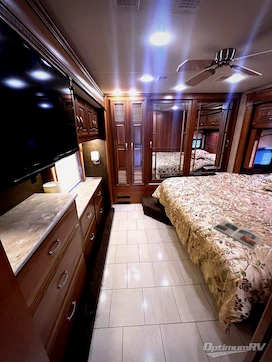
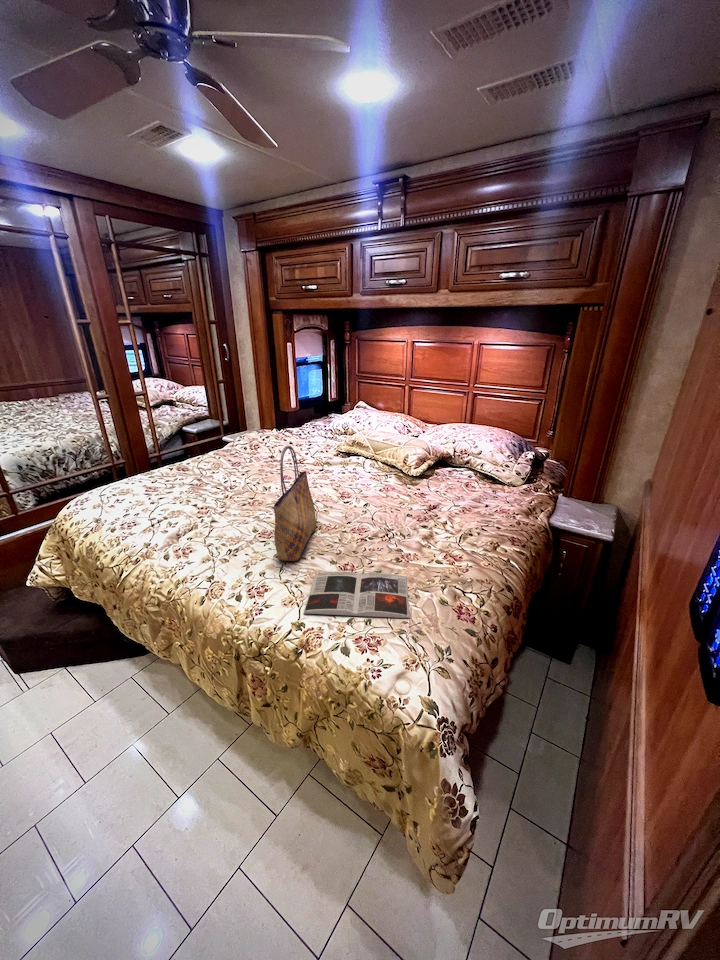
tote bag: none [214,177,236,214] -> present [274,446,316,561]

